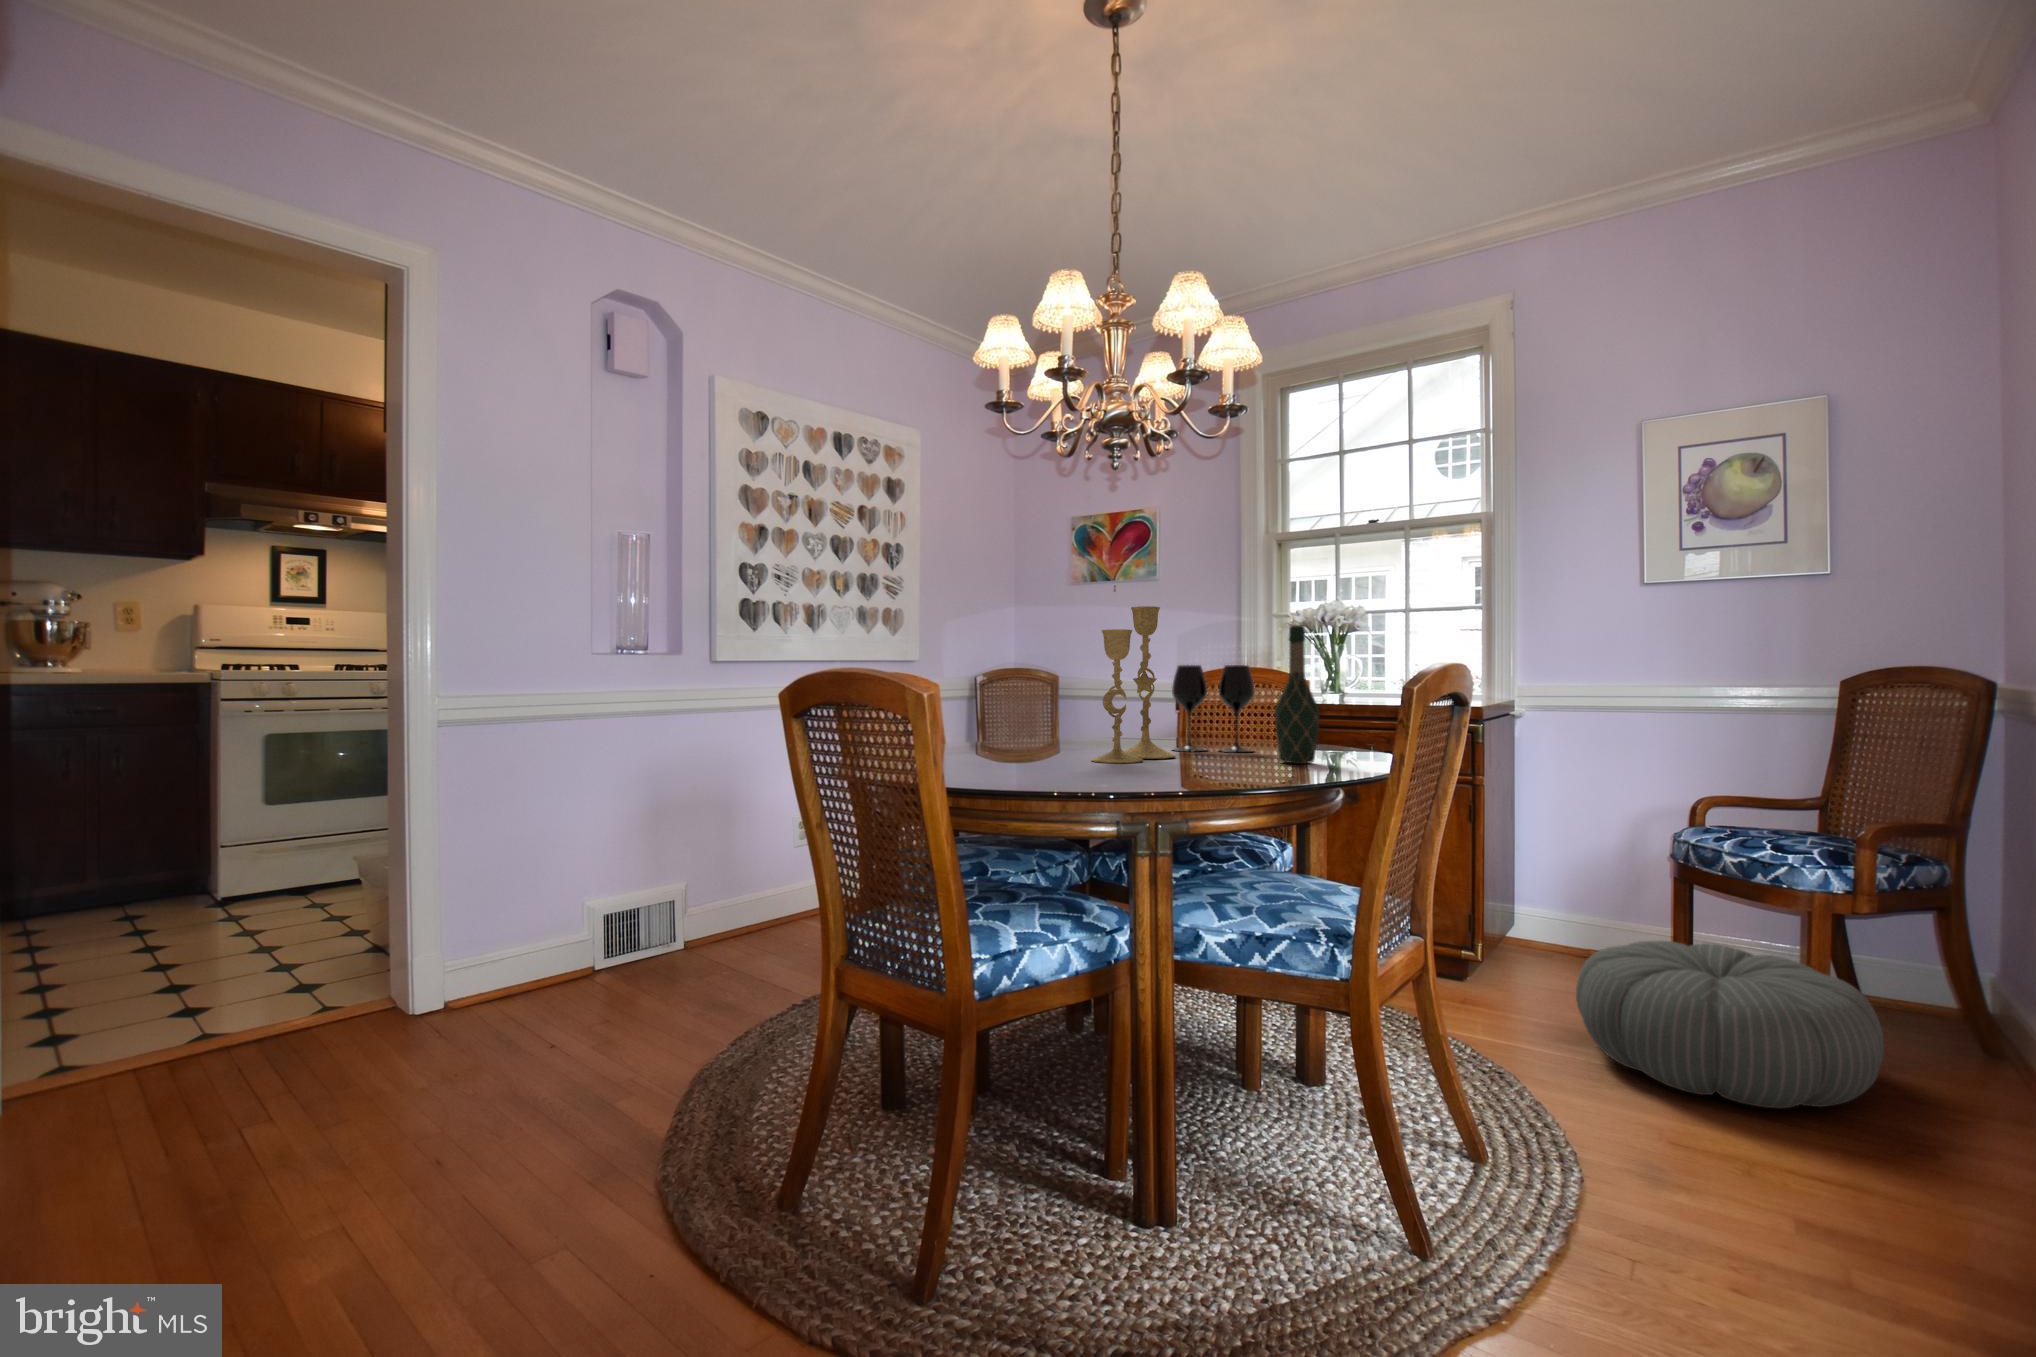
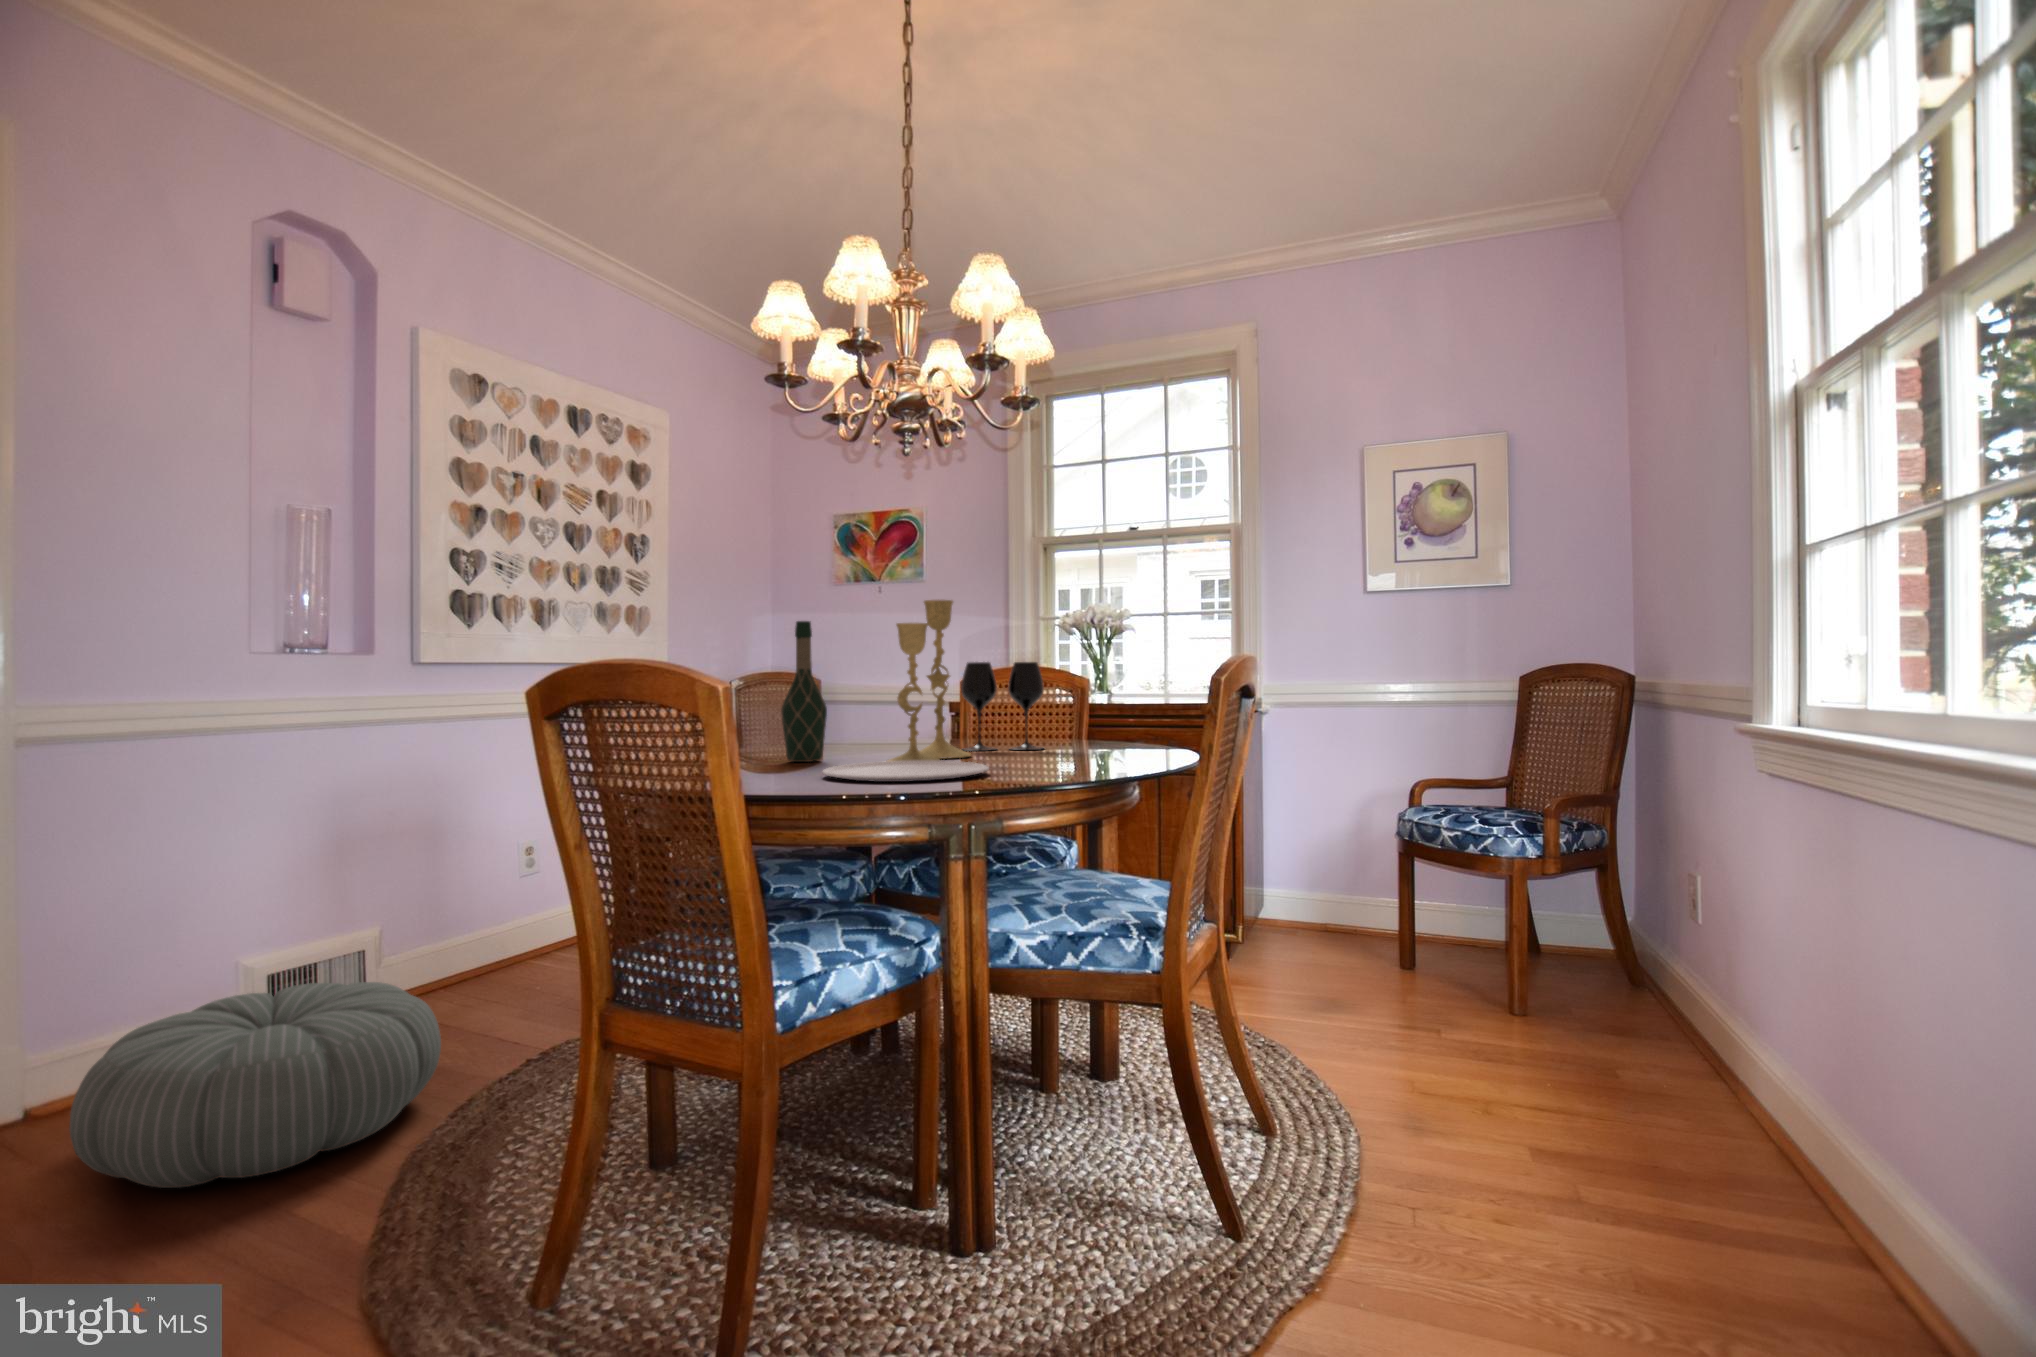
wine bottle: present [1274,625,1320,764] -> present [781,621,827,762]
plate: none [1024,761,1179,781] -> present [823,761,989,782]
pouf: present [1576,941,1884,1108] -> present [70,982,441,1188]

